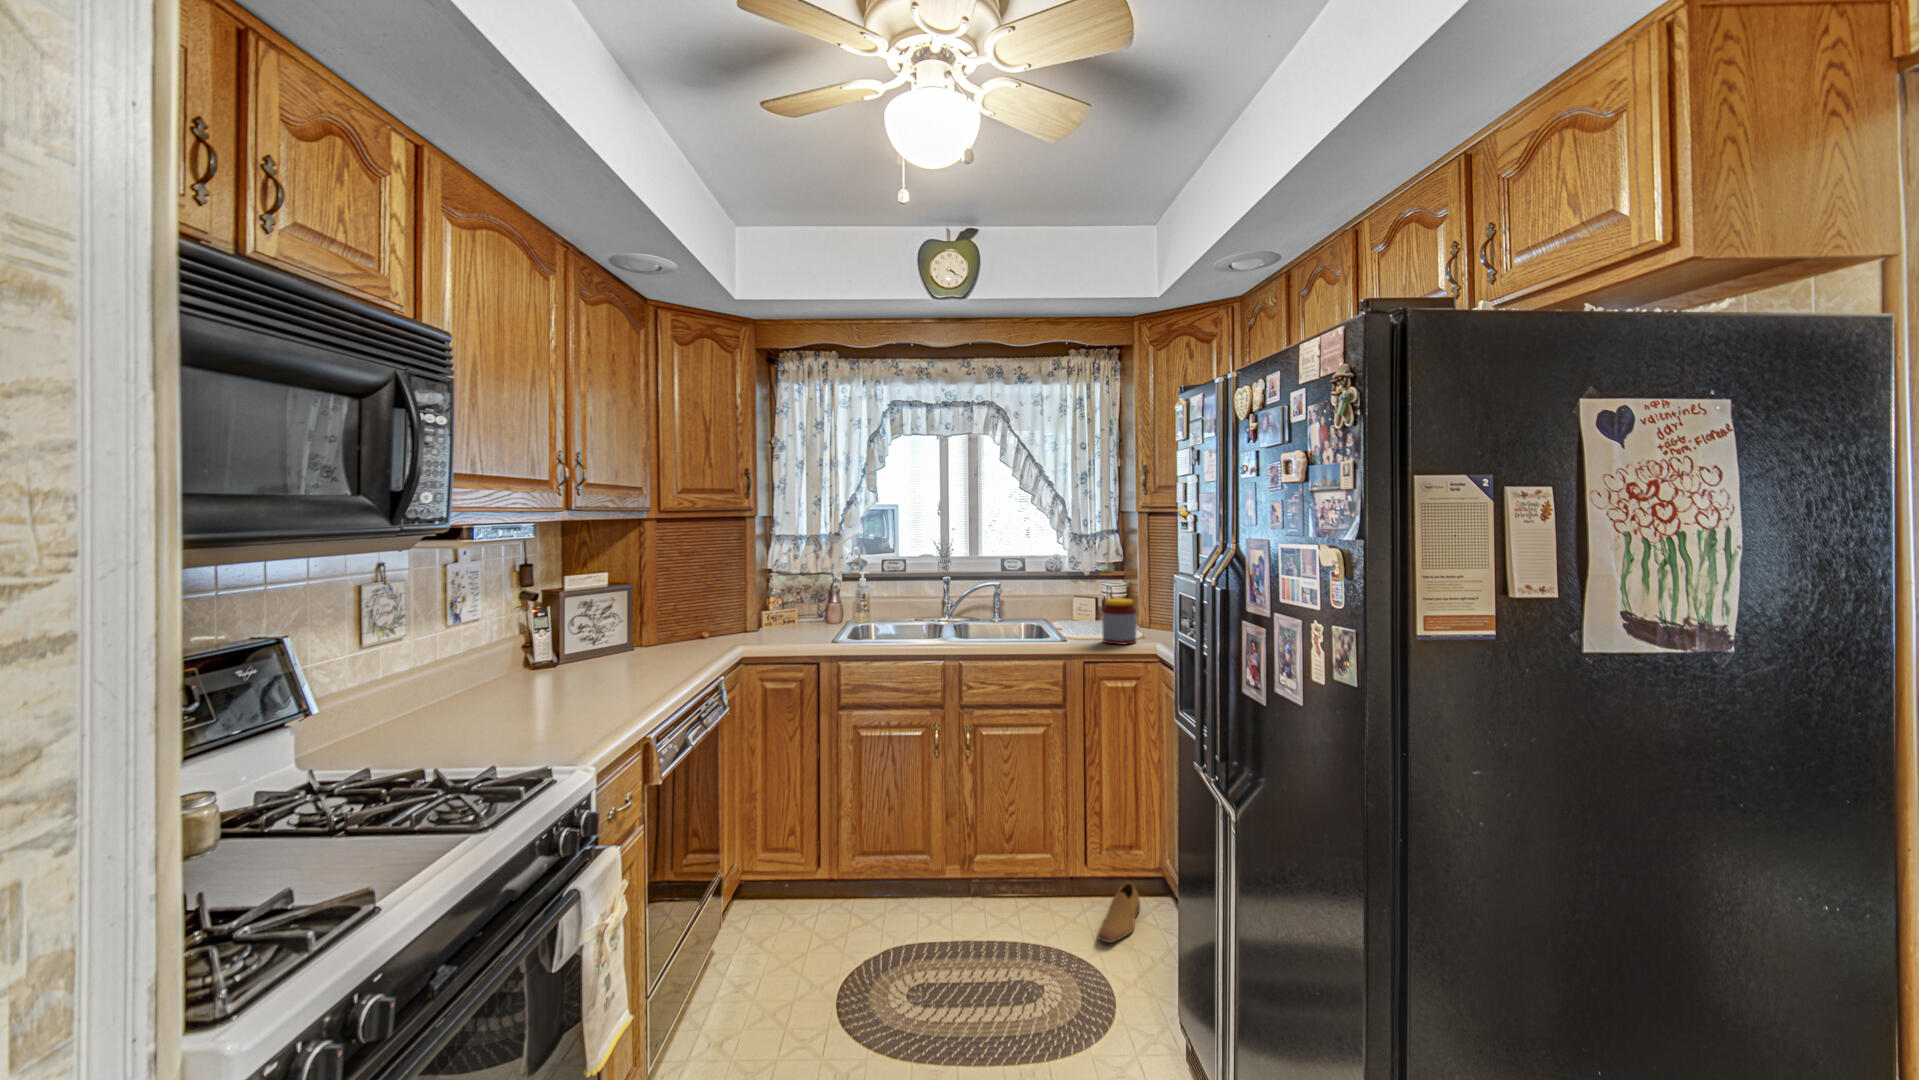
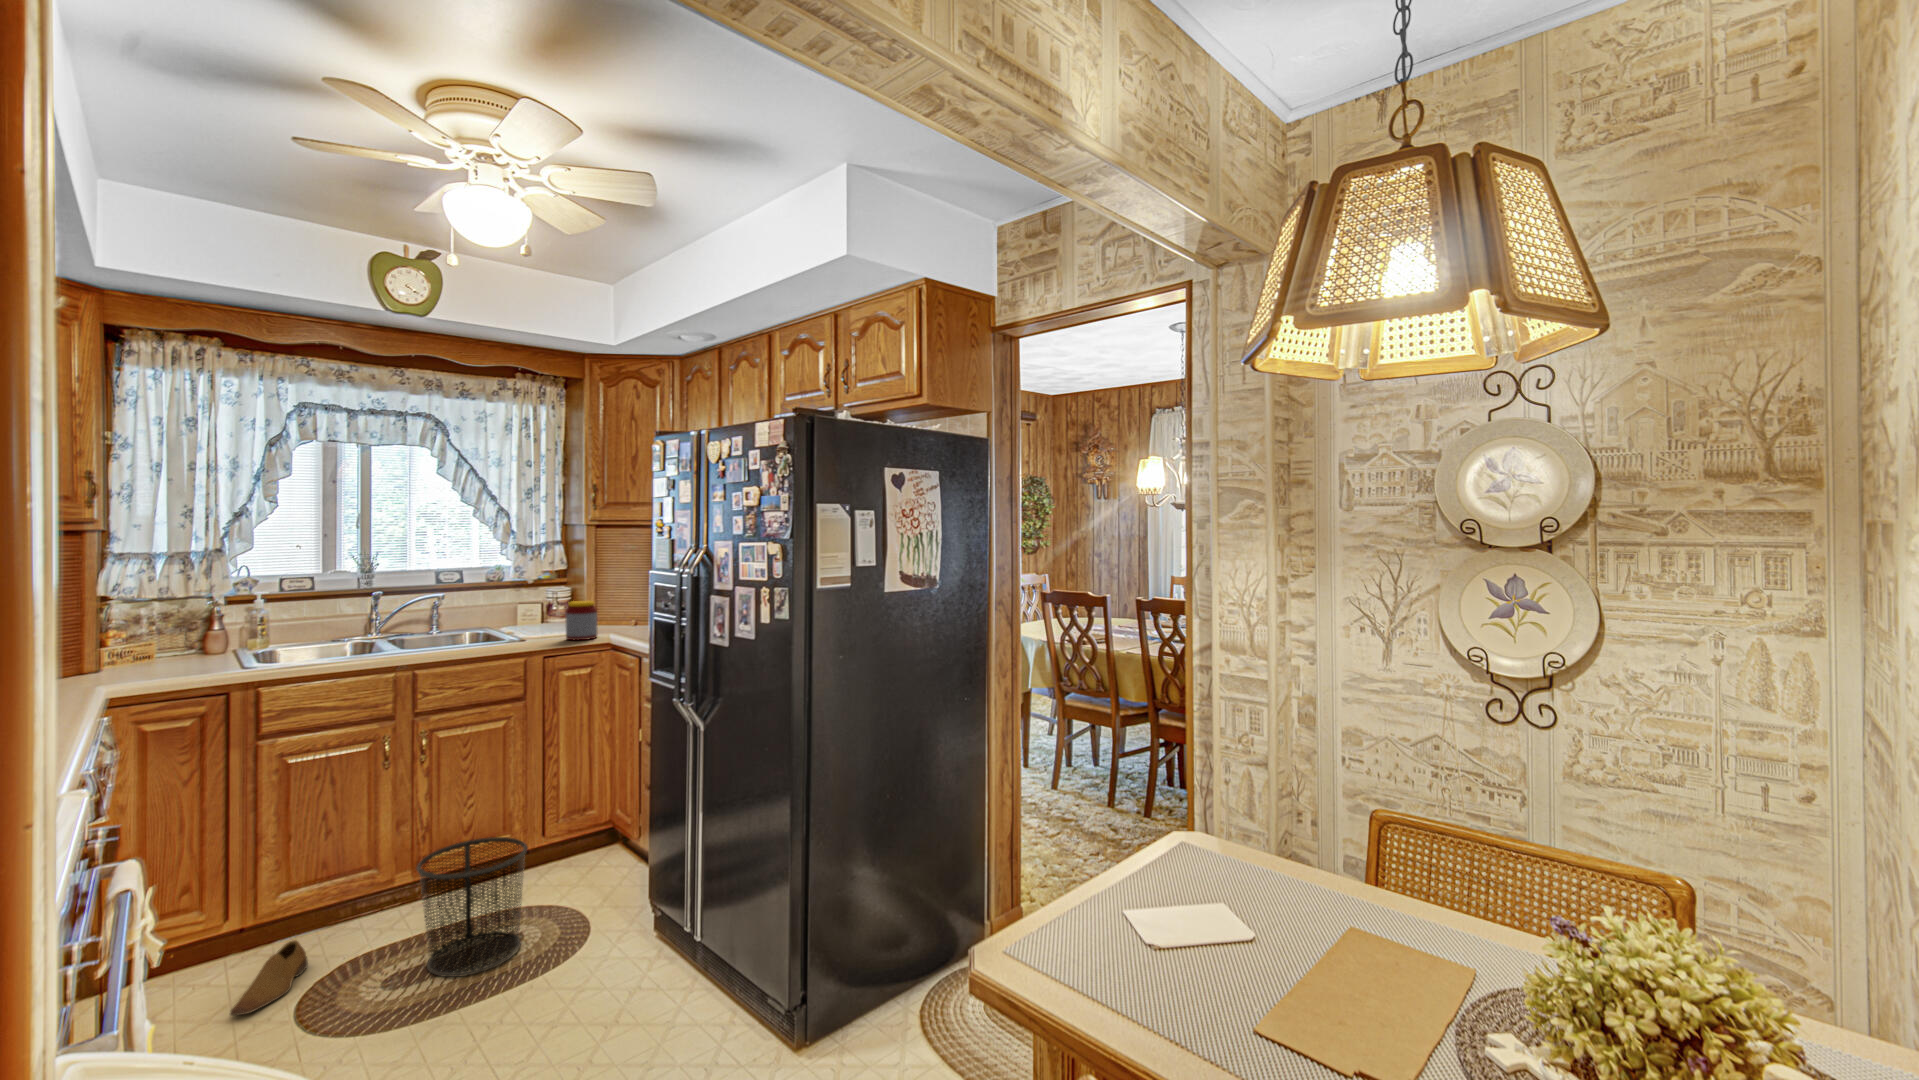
waste bin: none [933,856,1038,1017] -> present [417,837,528,977]
shoe: present [1098,882,1140,943] -> present [230,940,308,1016]

